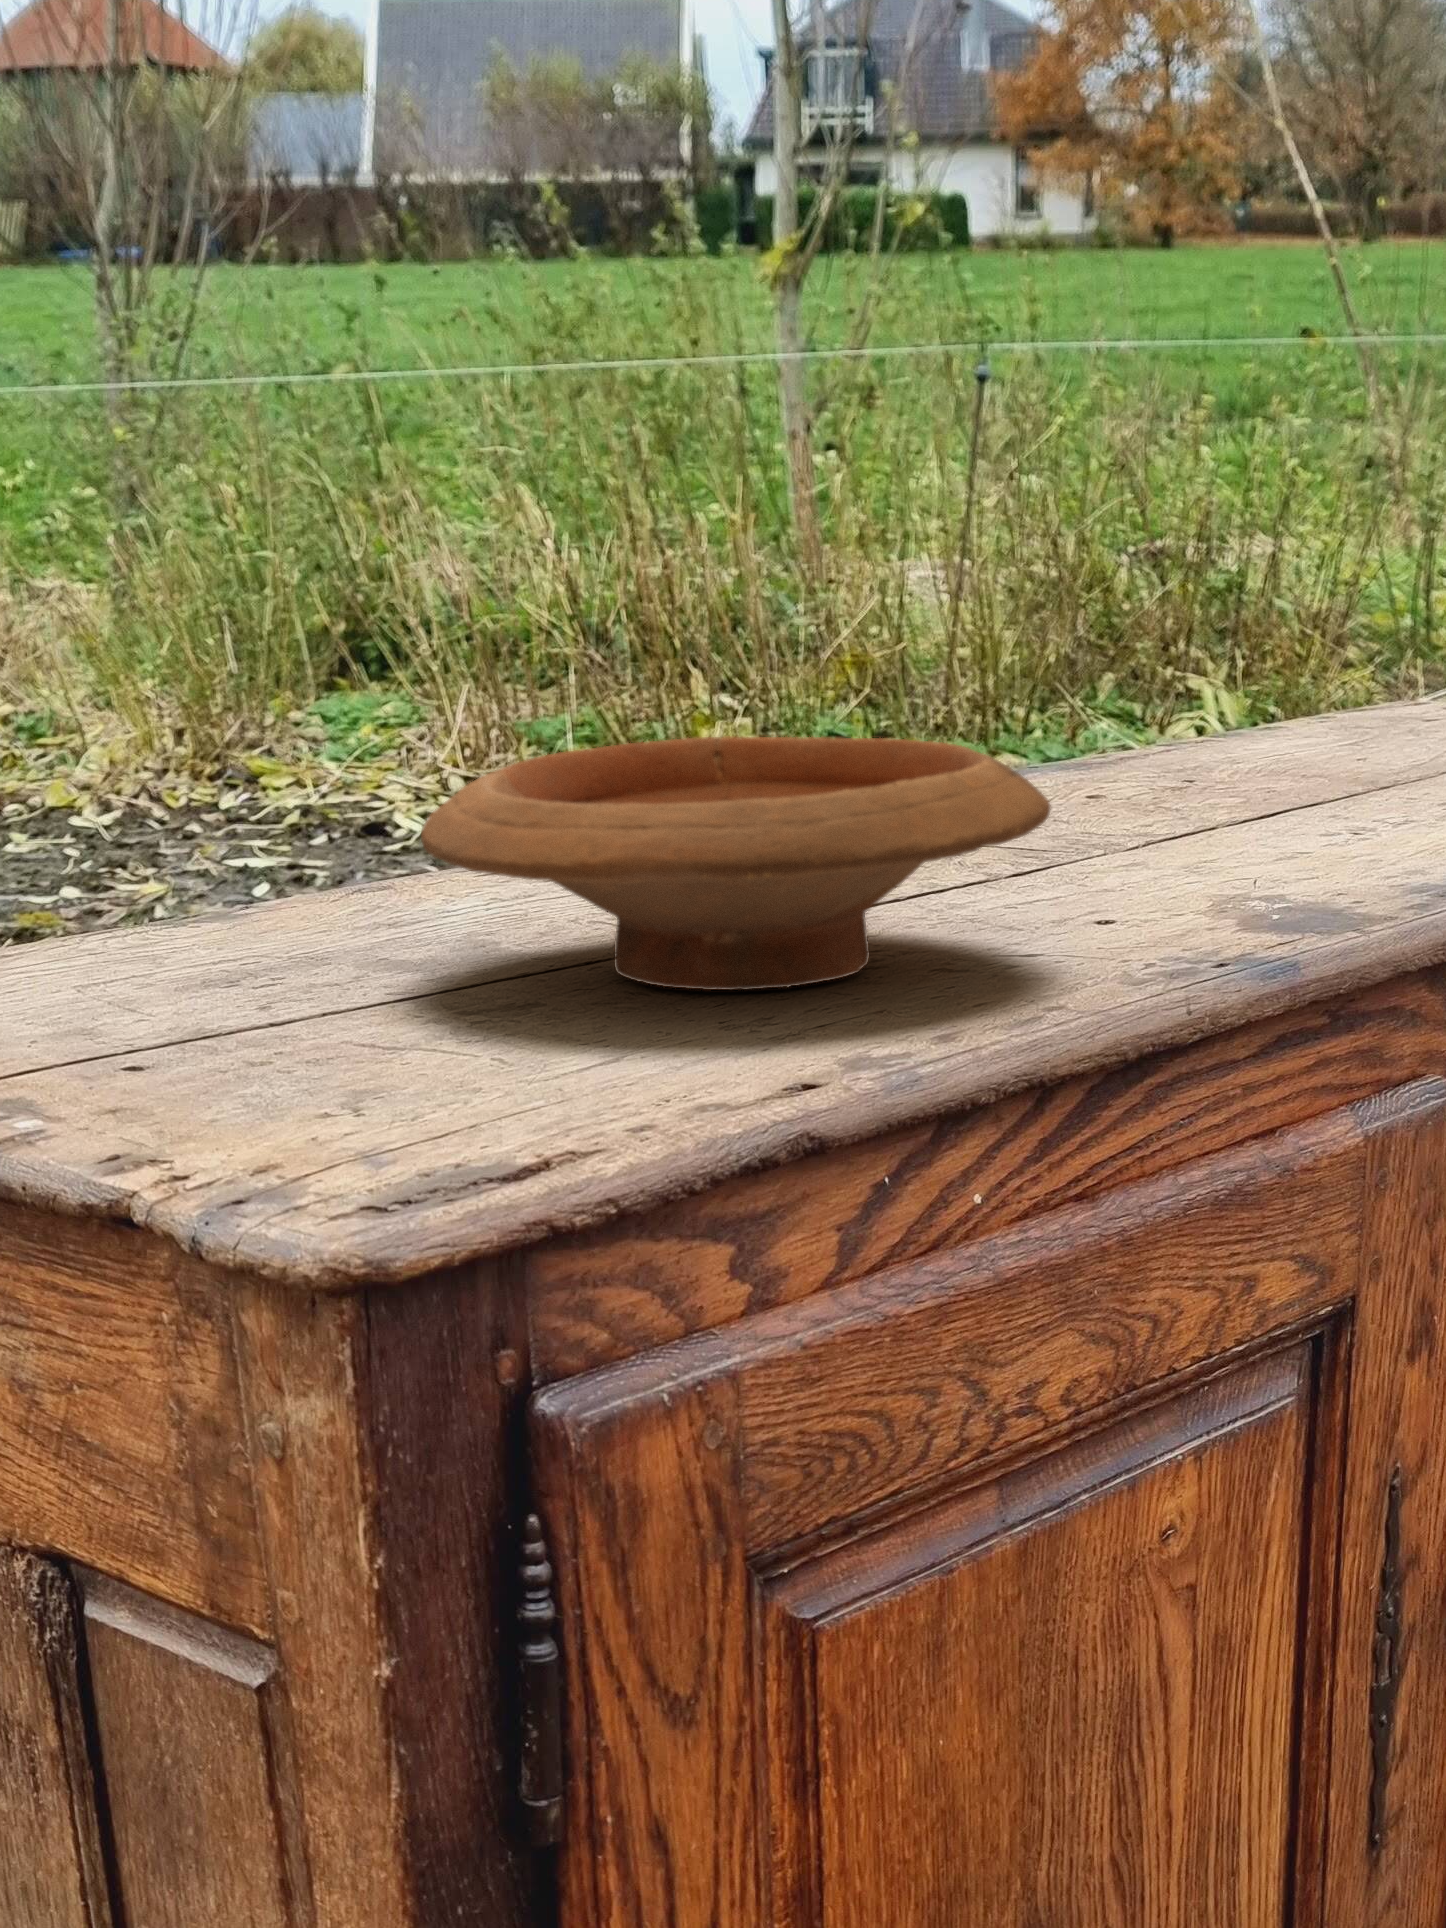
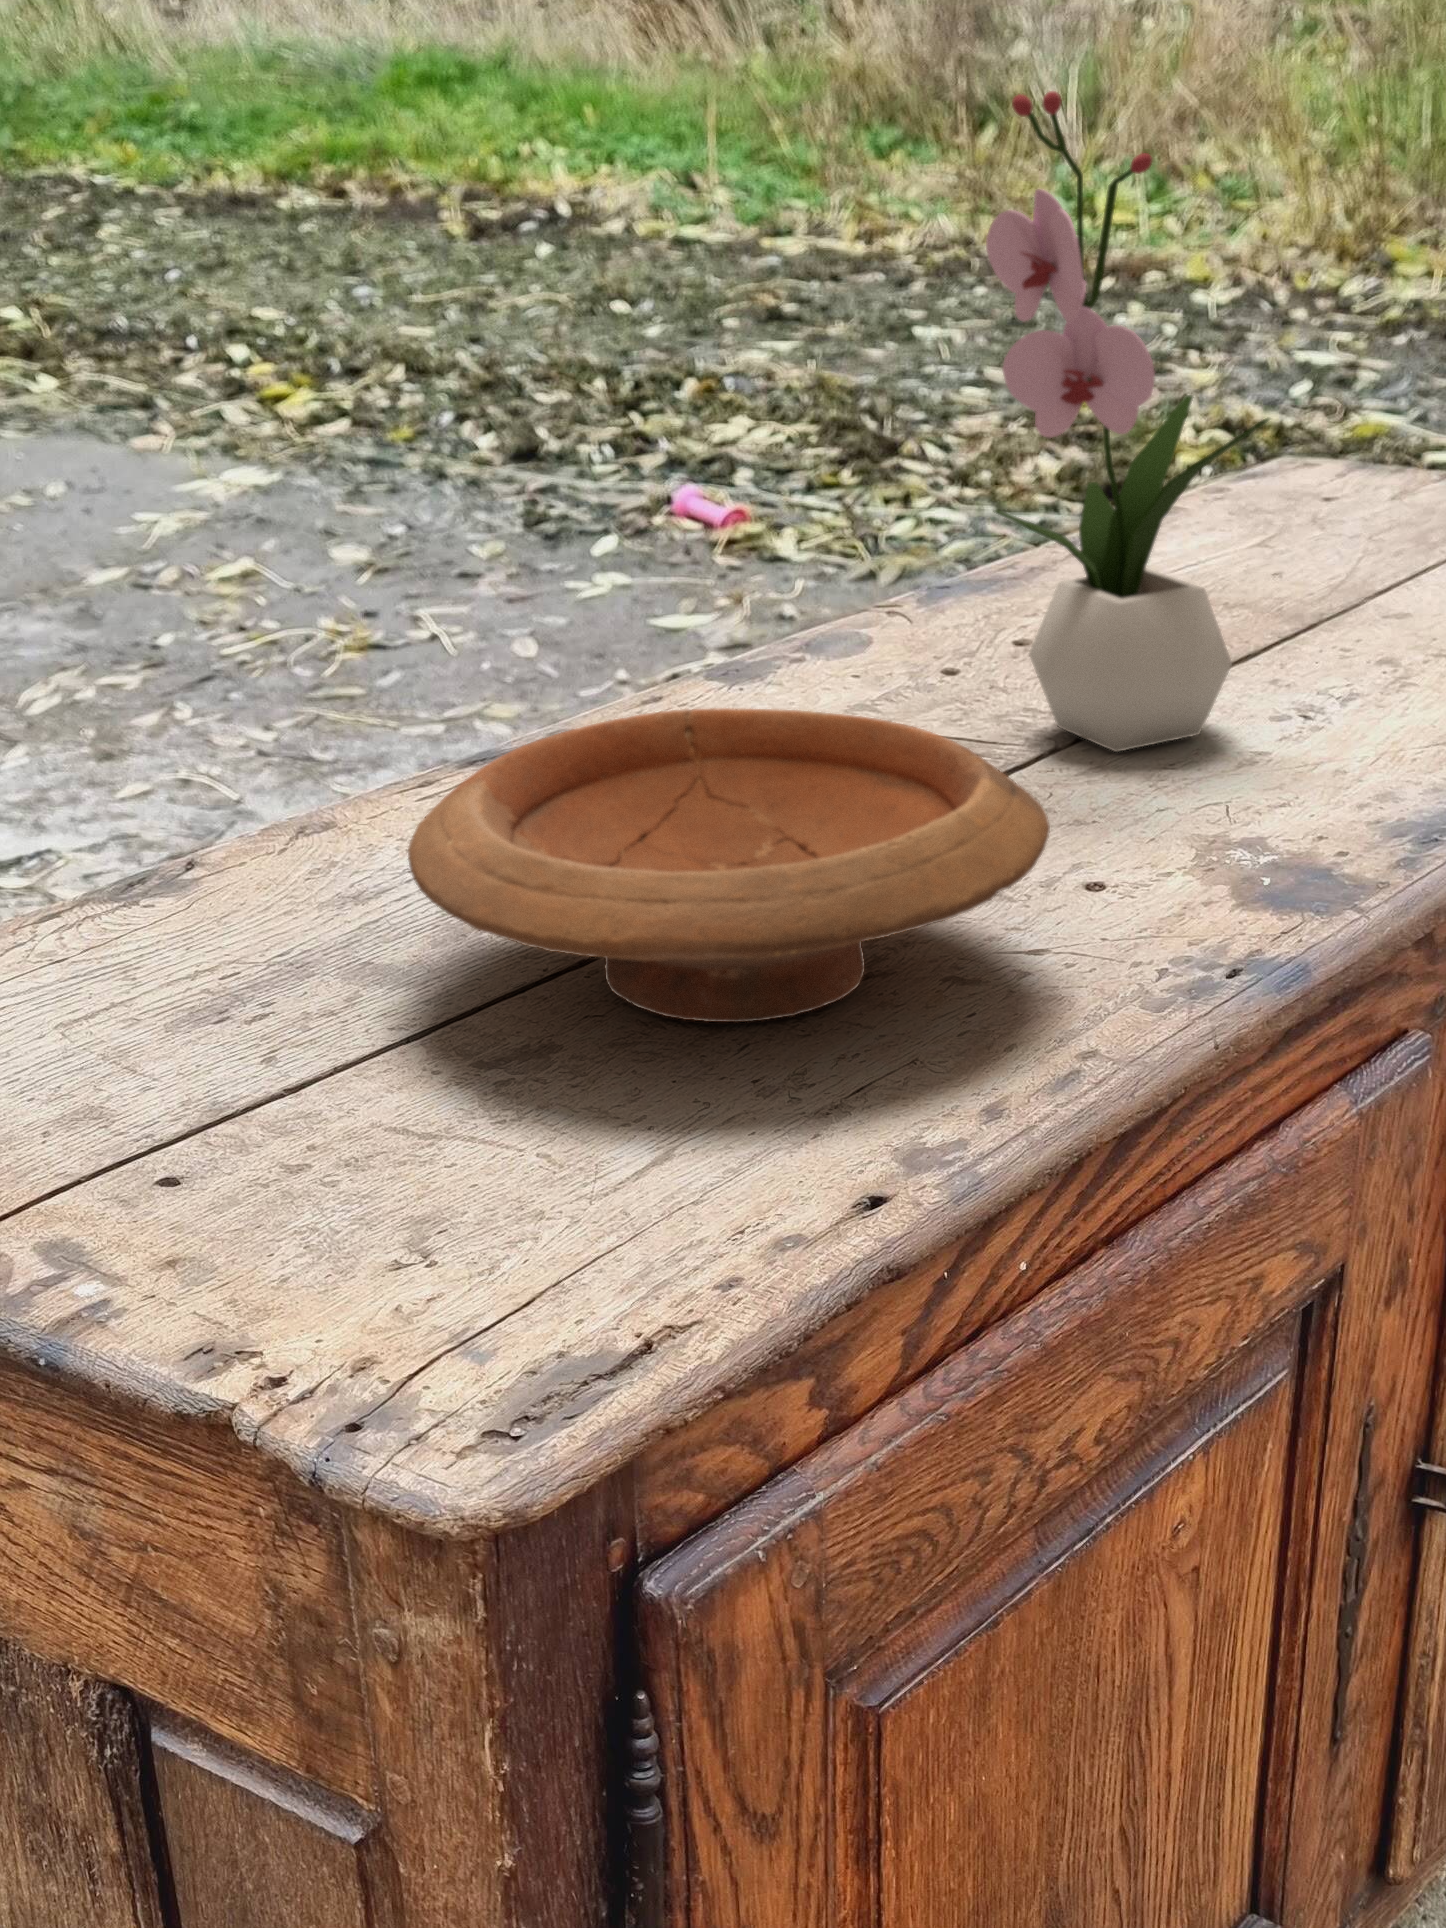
flower arrangement: none [1047,210,1327,856] -> present [986,91,1270,752]

